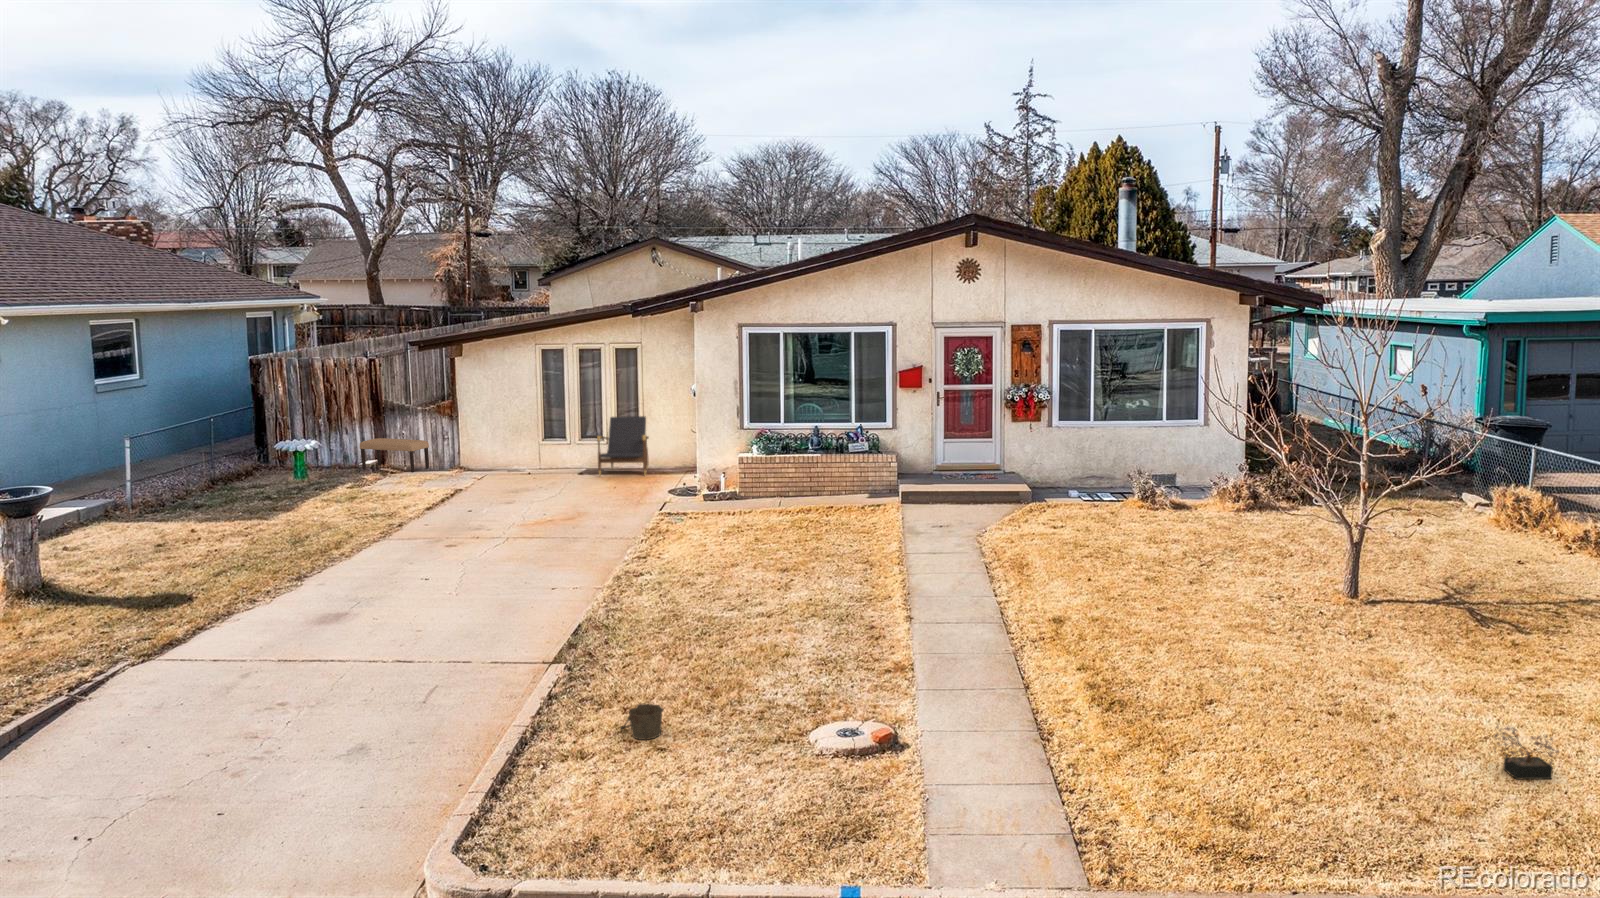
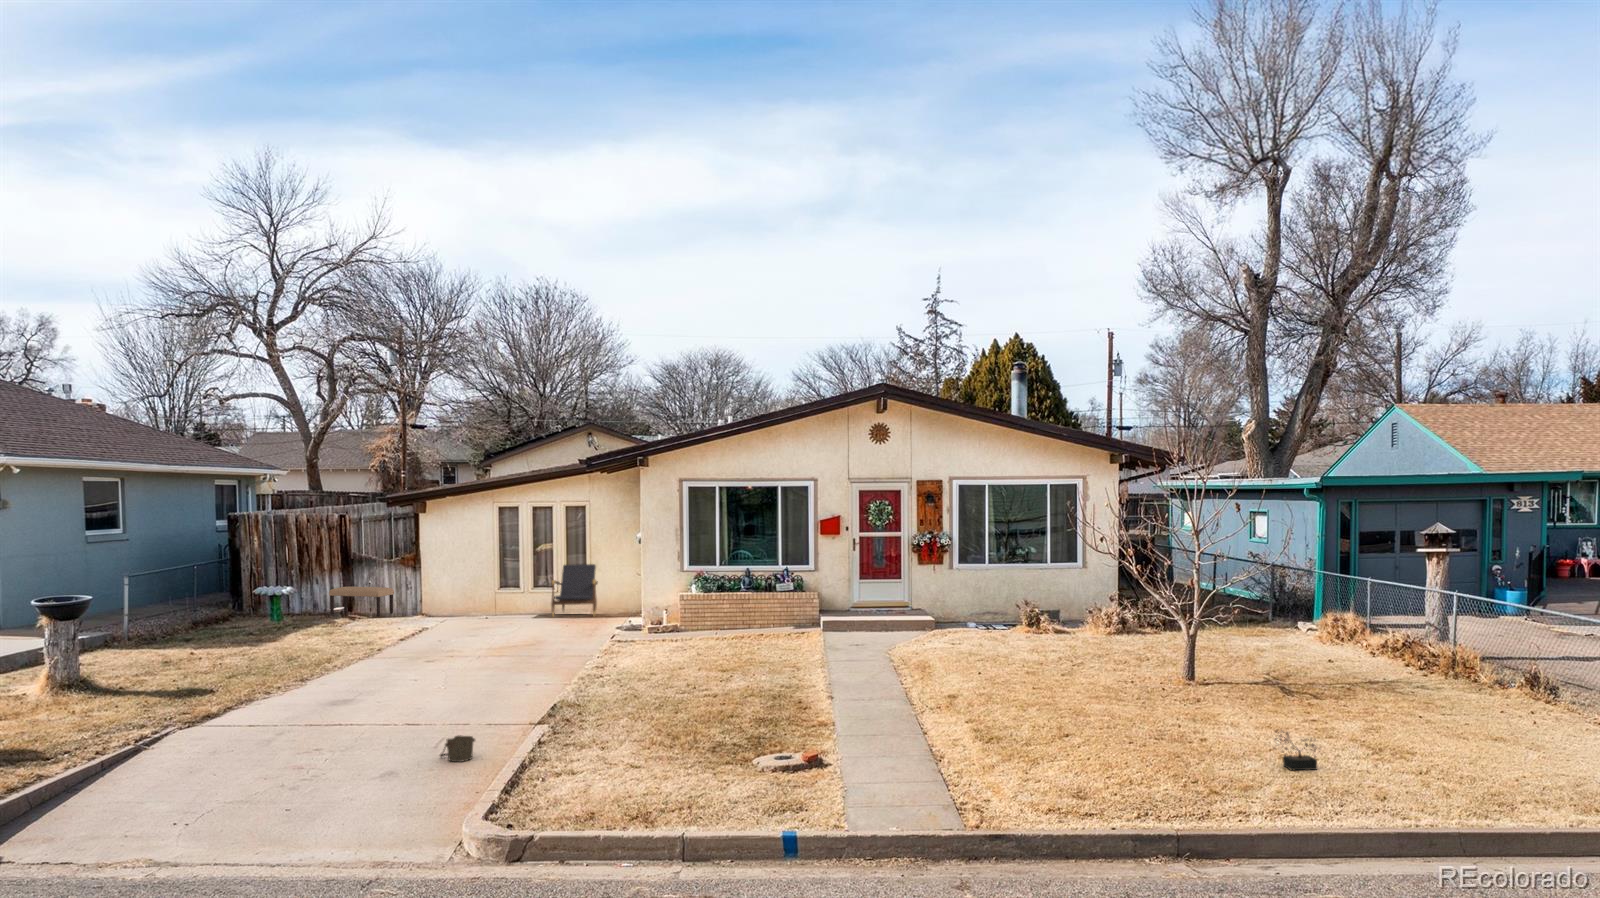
bucket: present [620,704,664,740] -> present [440,735,475,762]

